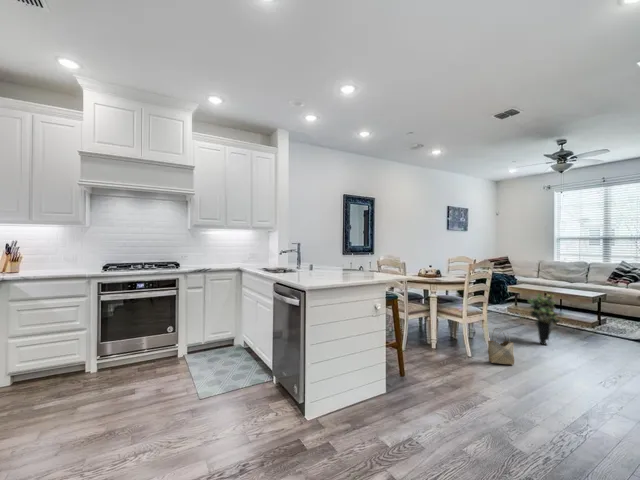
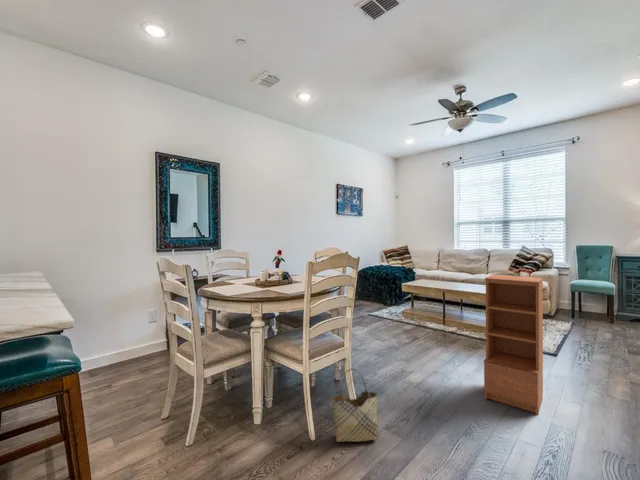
bookcase: none [580,282,625,367] -> present [484,275,543,415]
potted plant: present [528,294,560,344] -> none [414,294,458,375]

